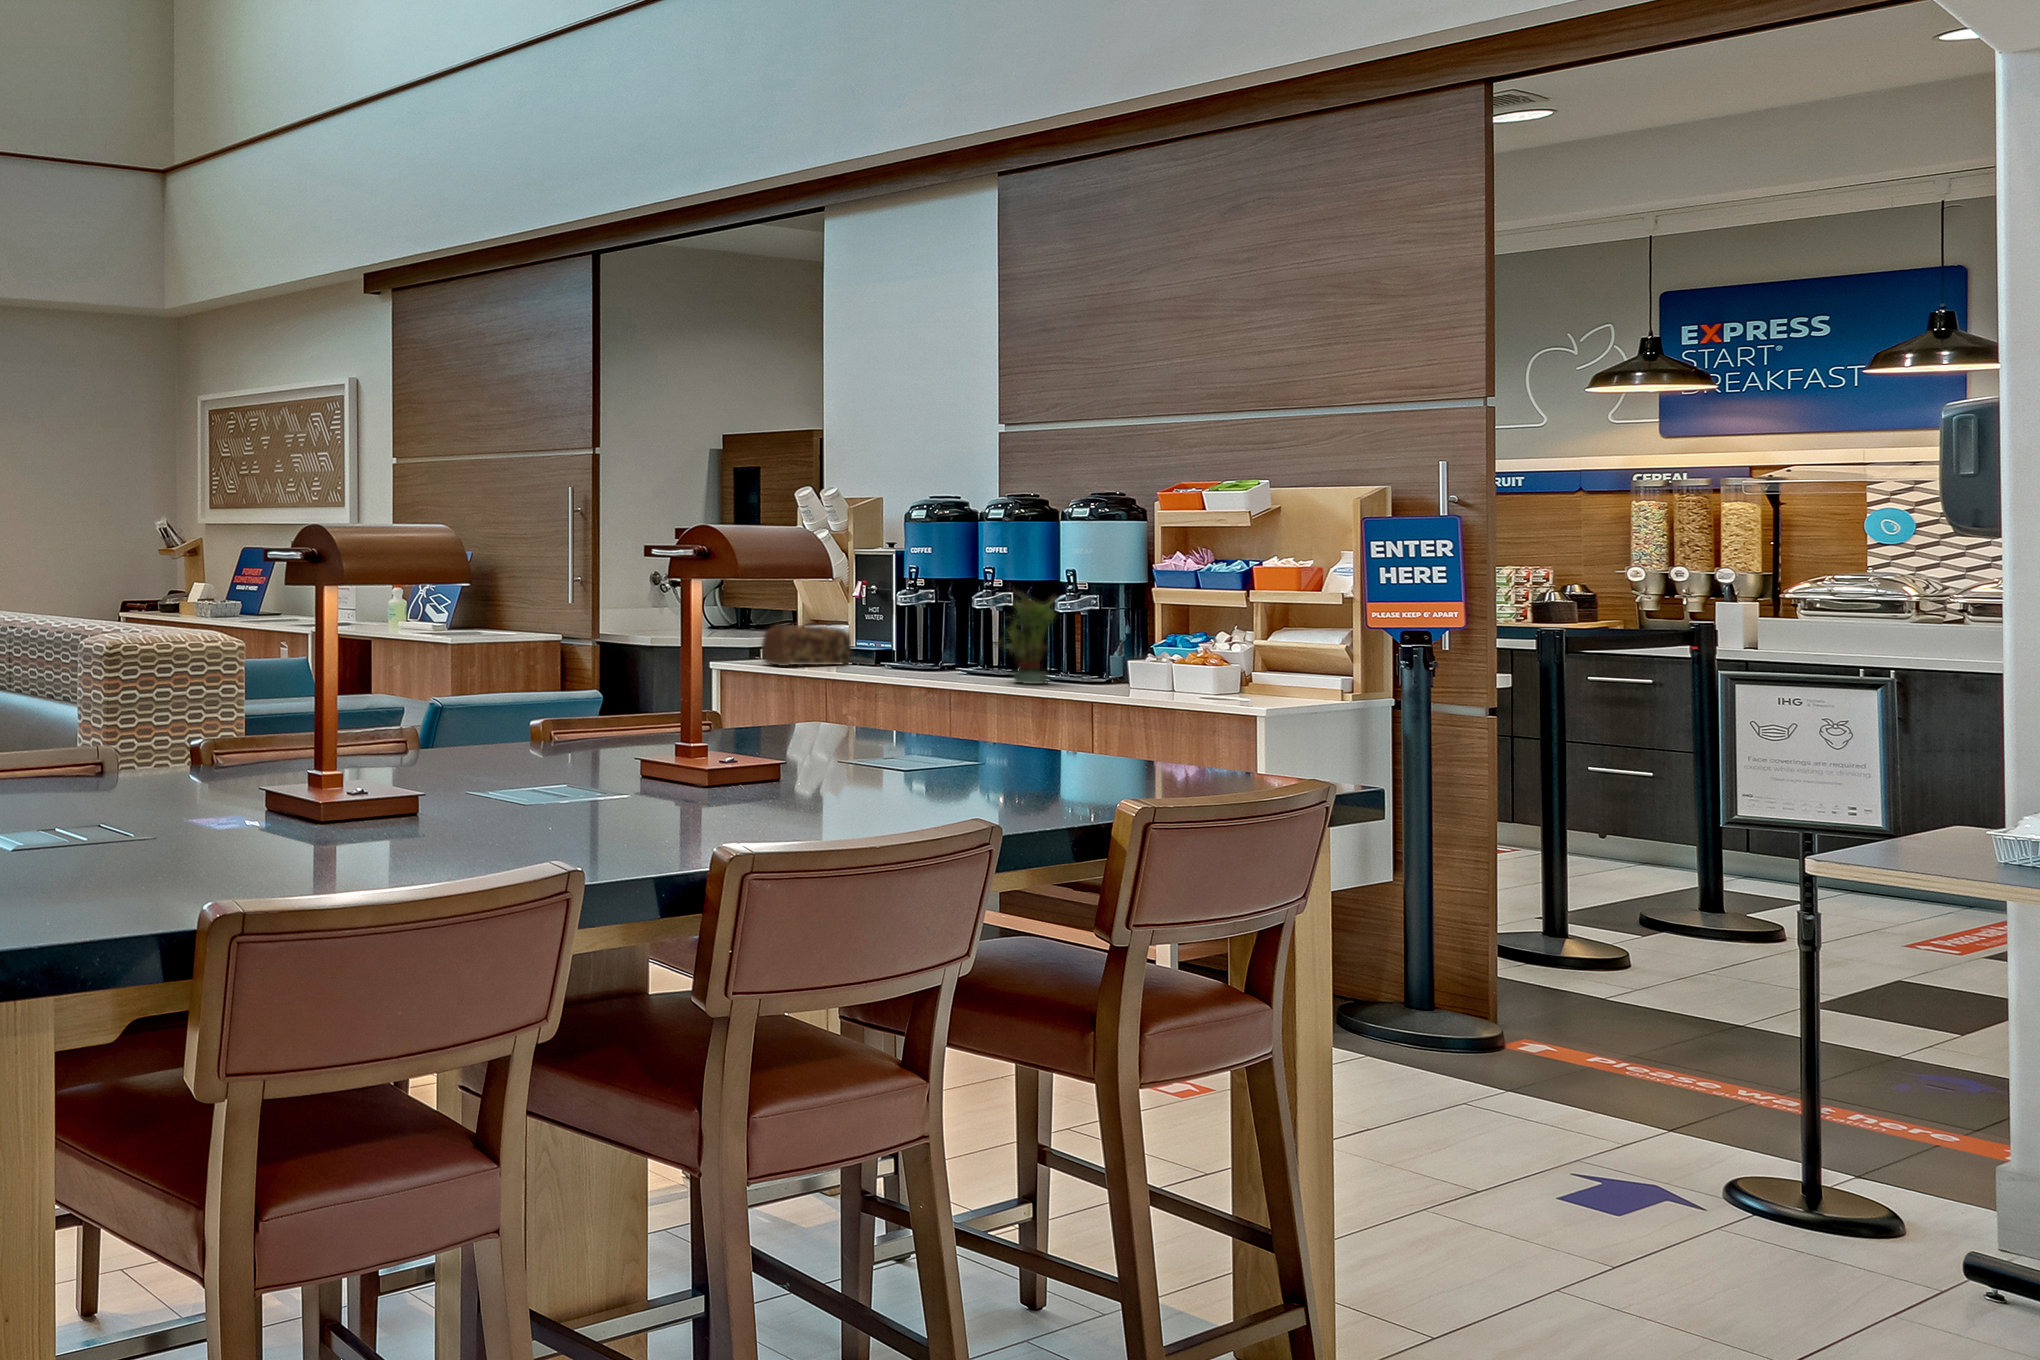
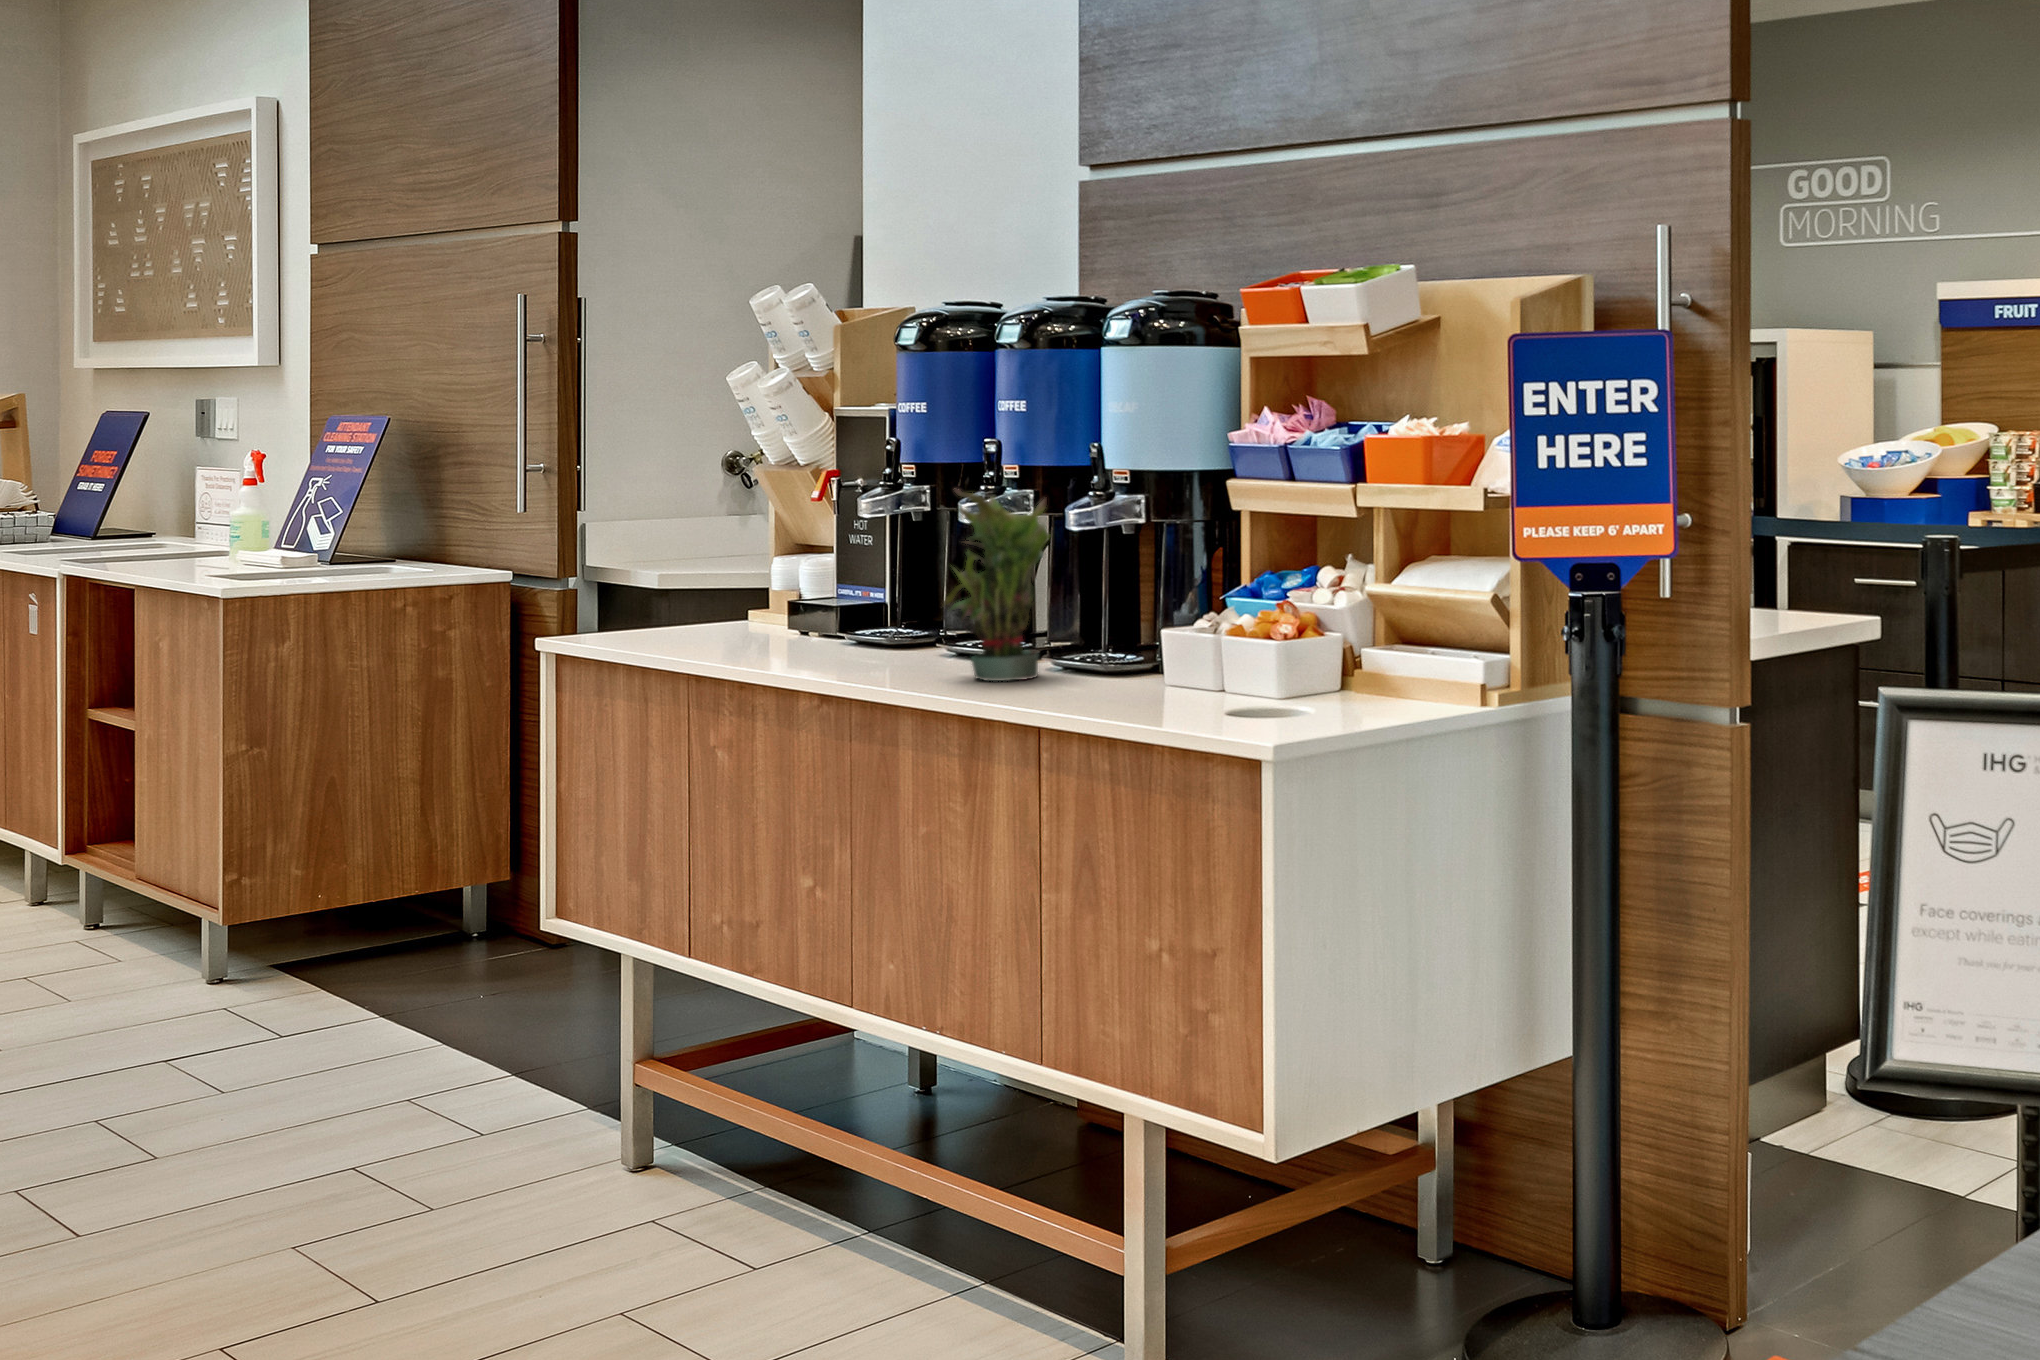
bread loaf: present [761,625,851,666] -> none [610,558,788,646]

